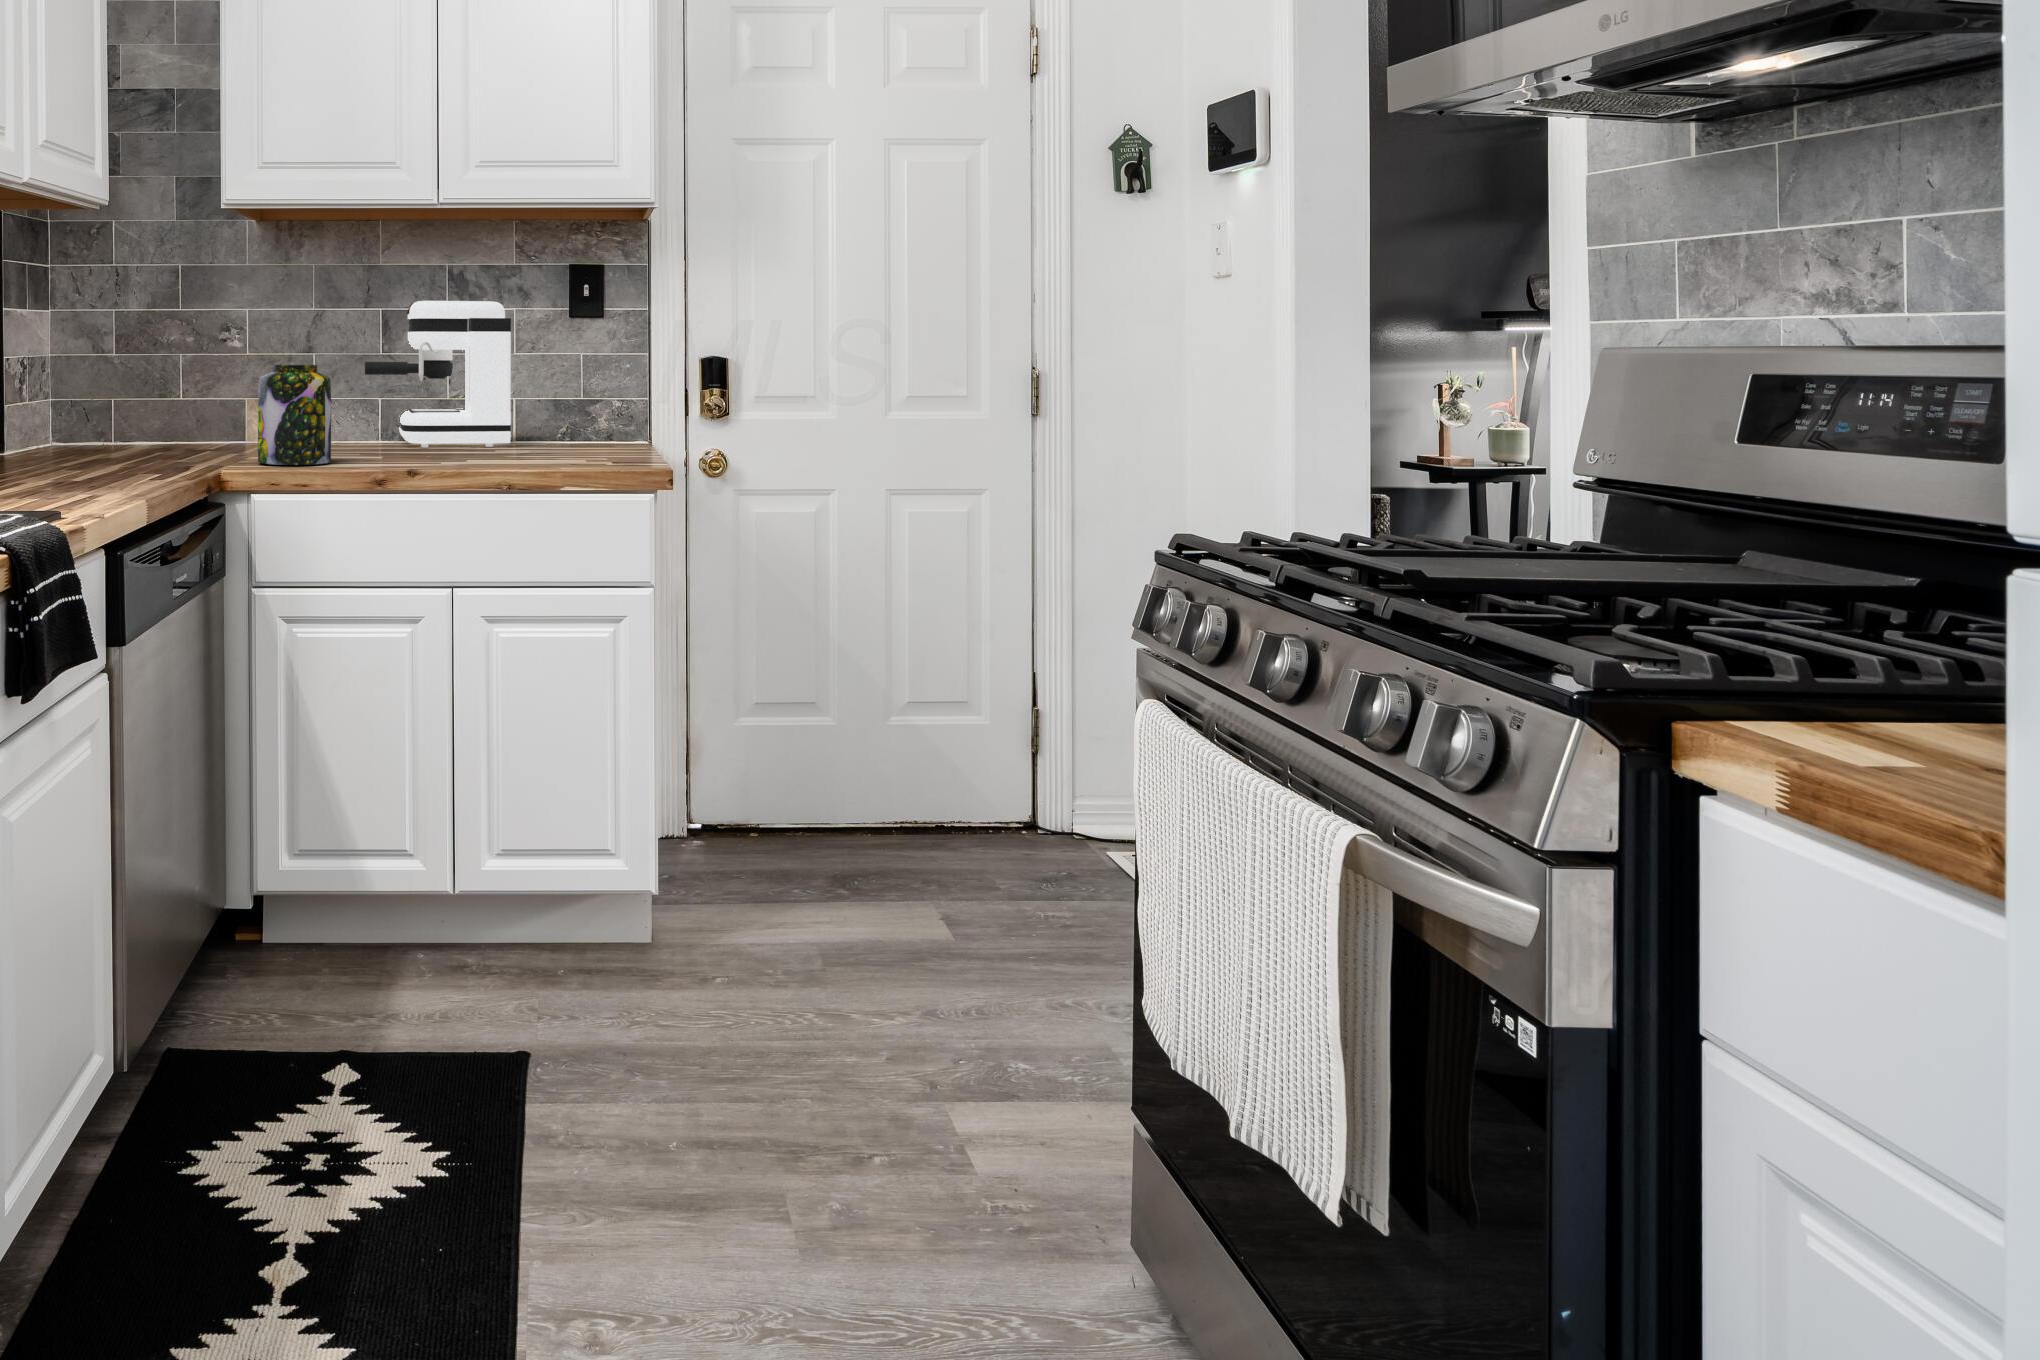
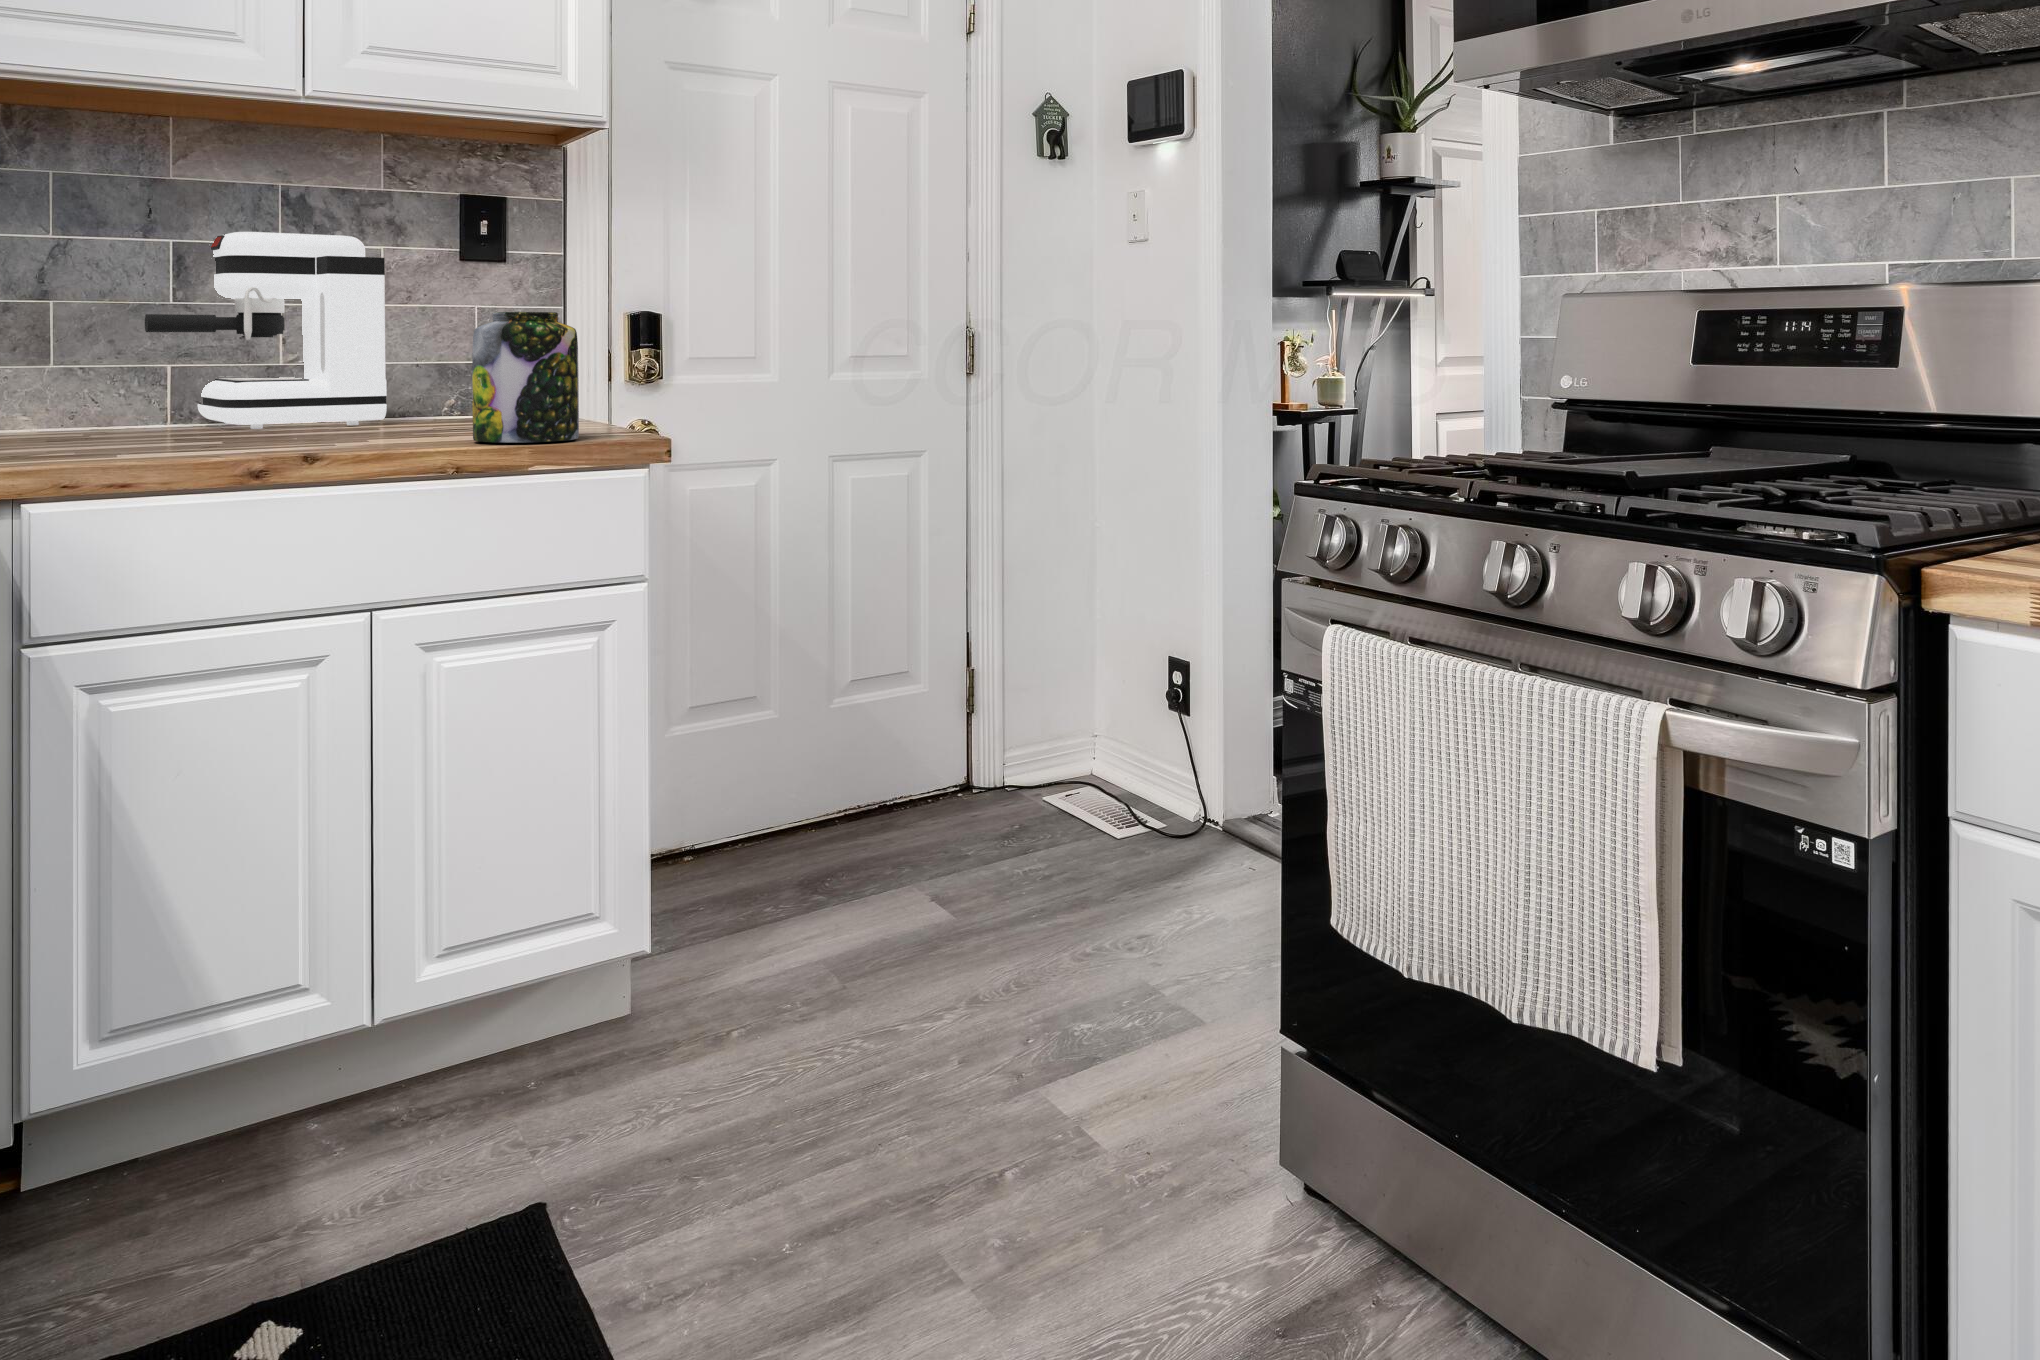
jar: present [258,365,331,465] -> present [472,312,579,443]

